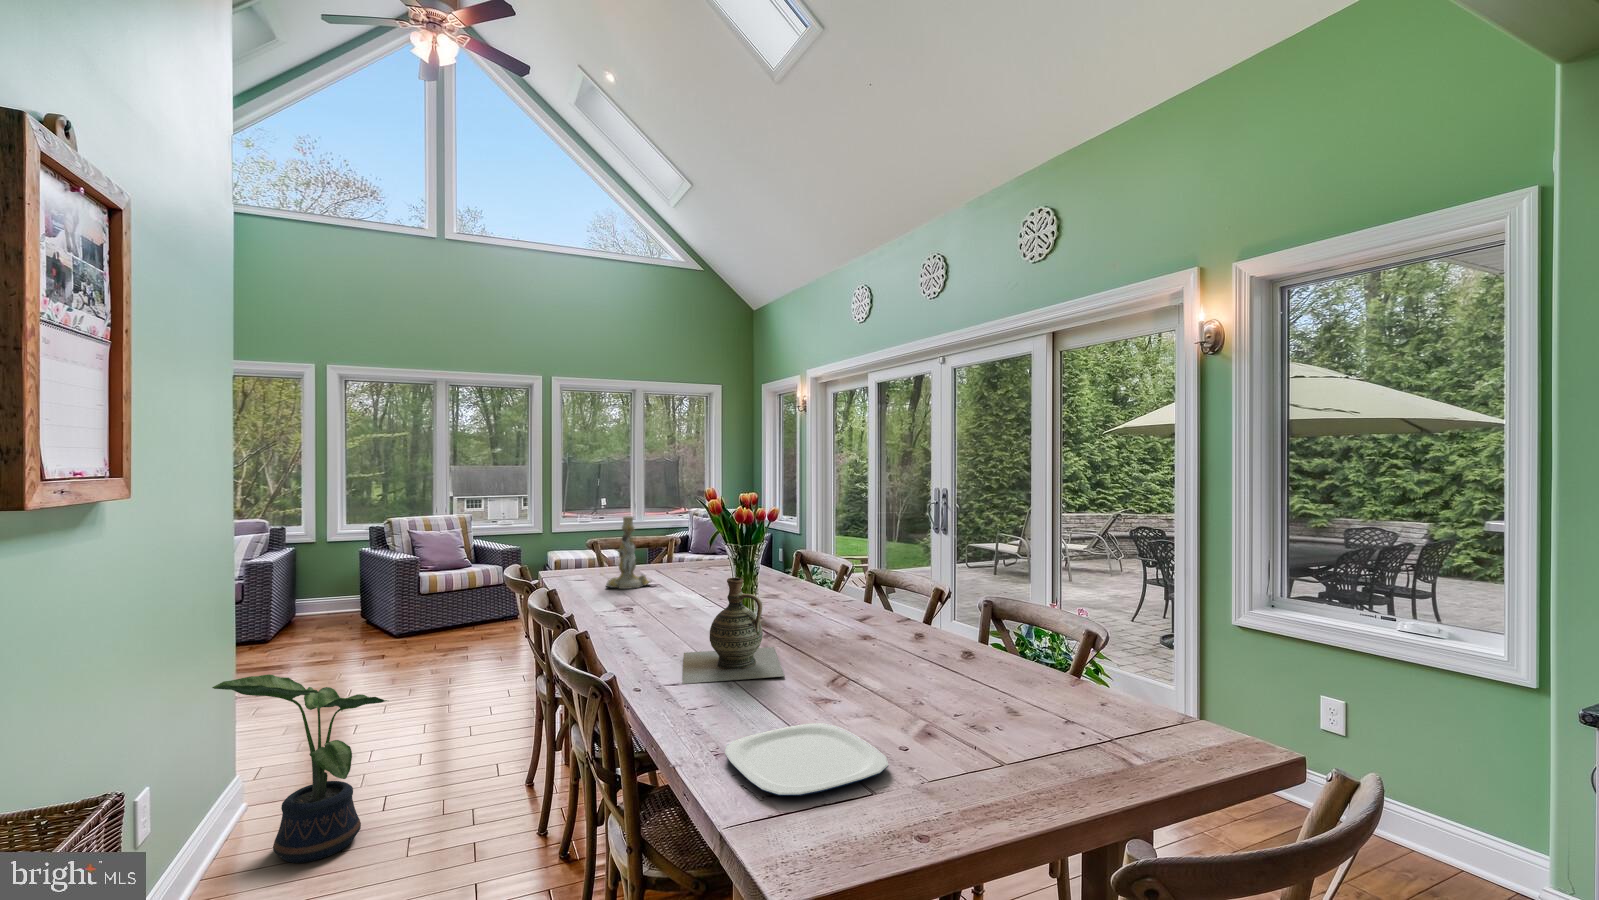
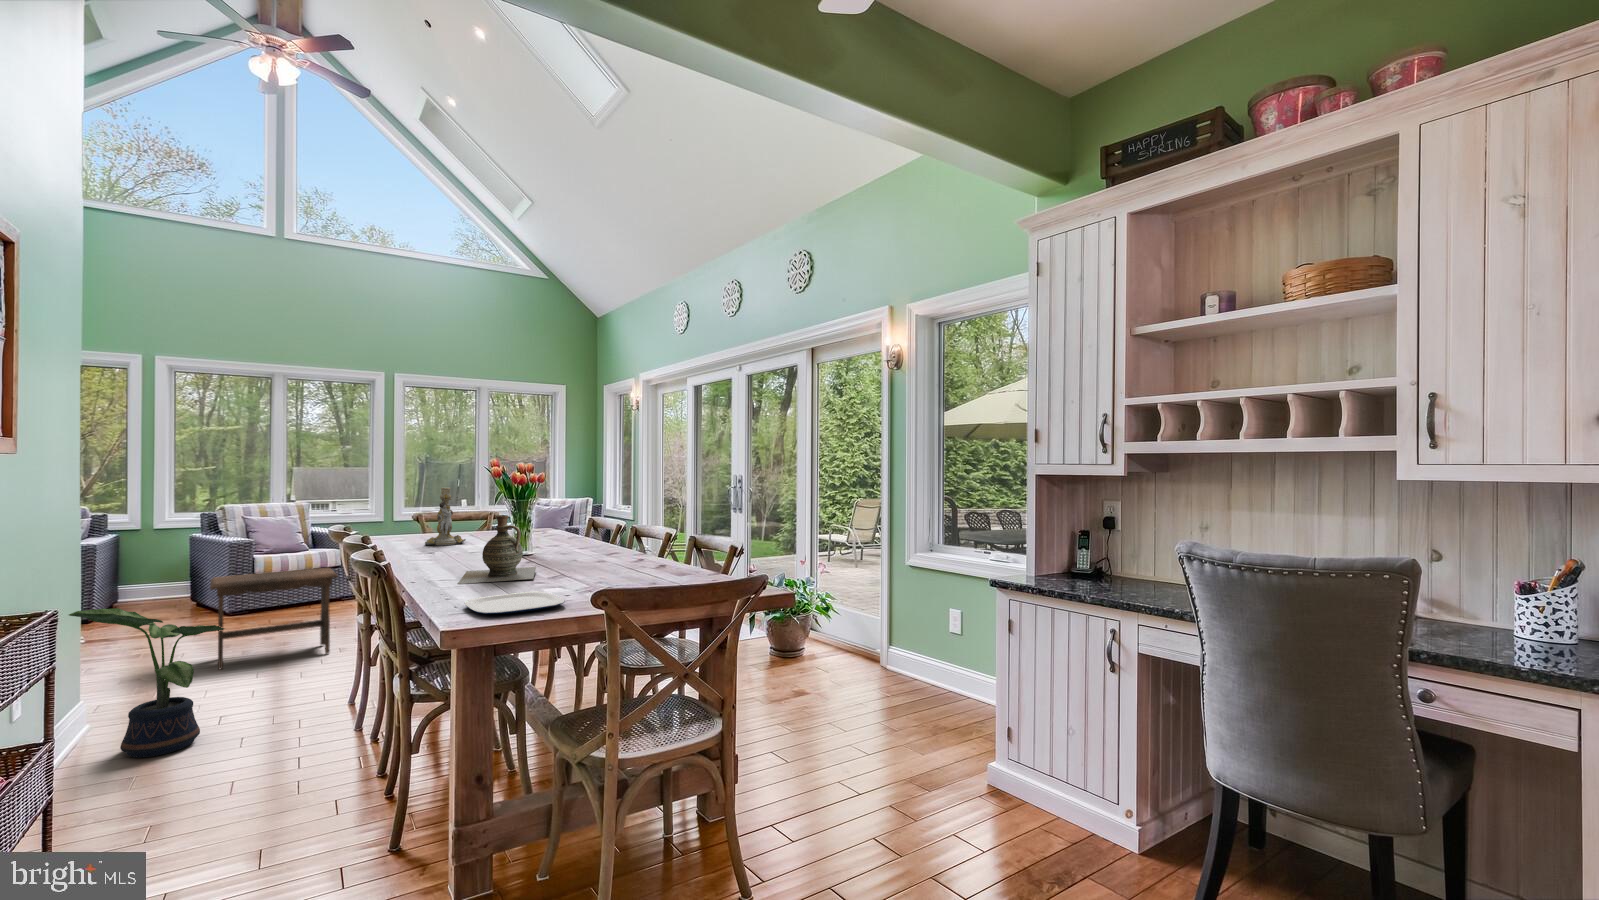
footstool: none [375,598,505,717] -> present [210,568,338,670]

